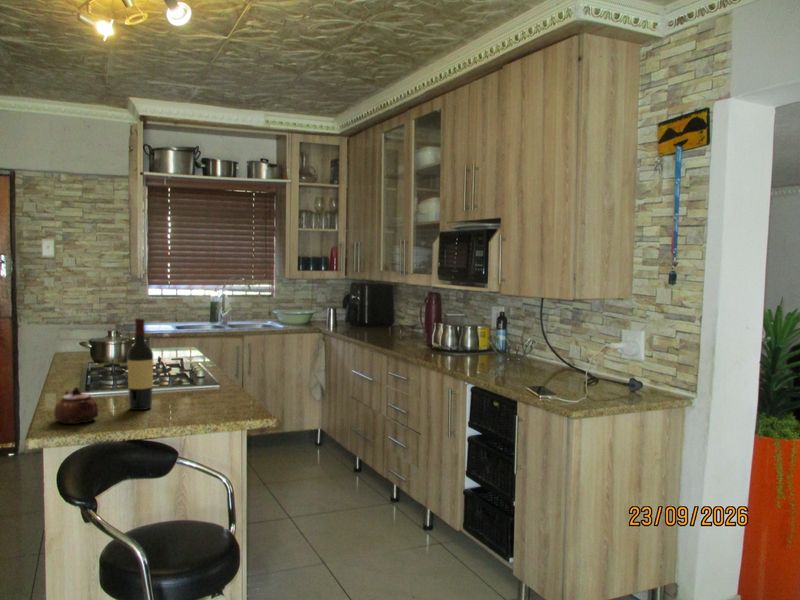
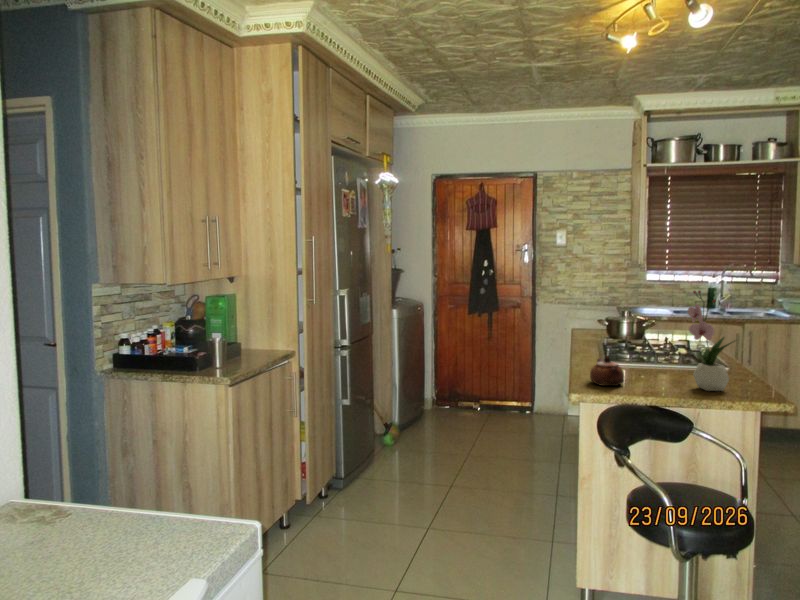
flower arrangement: none [169,305,221,414] -> present [688,291,733,391]
wine bottle: present [127,318,153,410] -> none [648,301,671,382]

